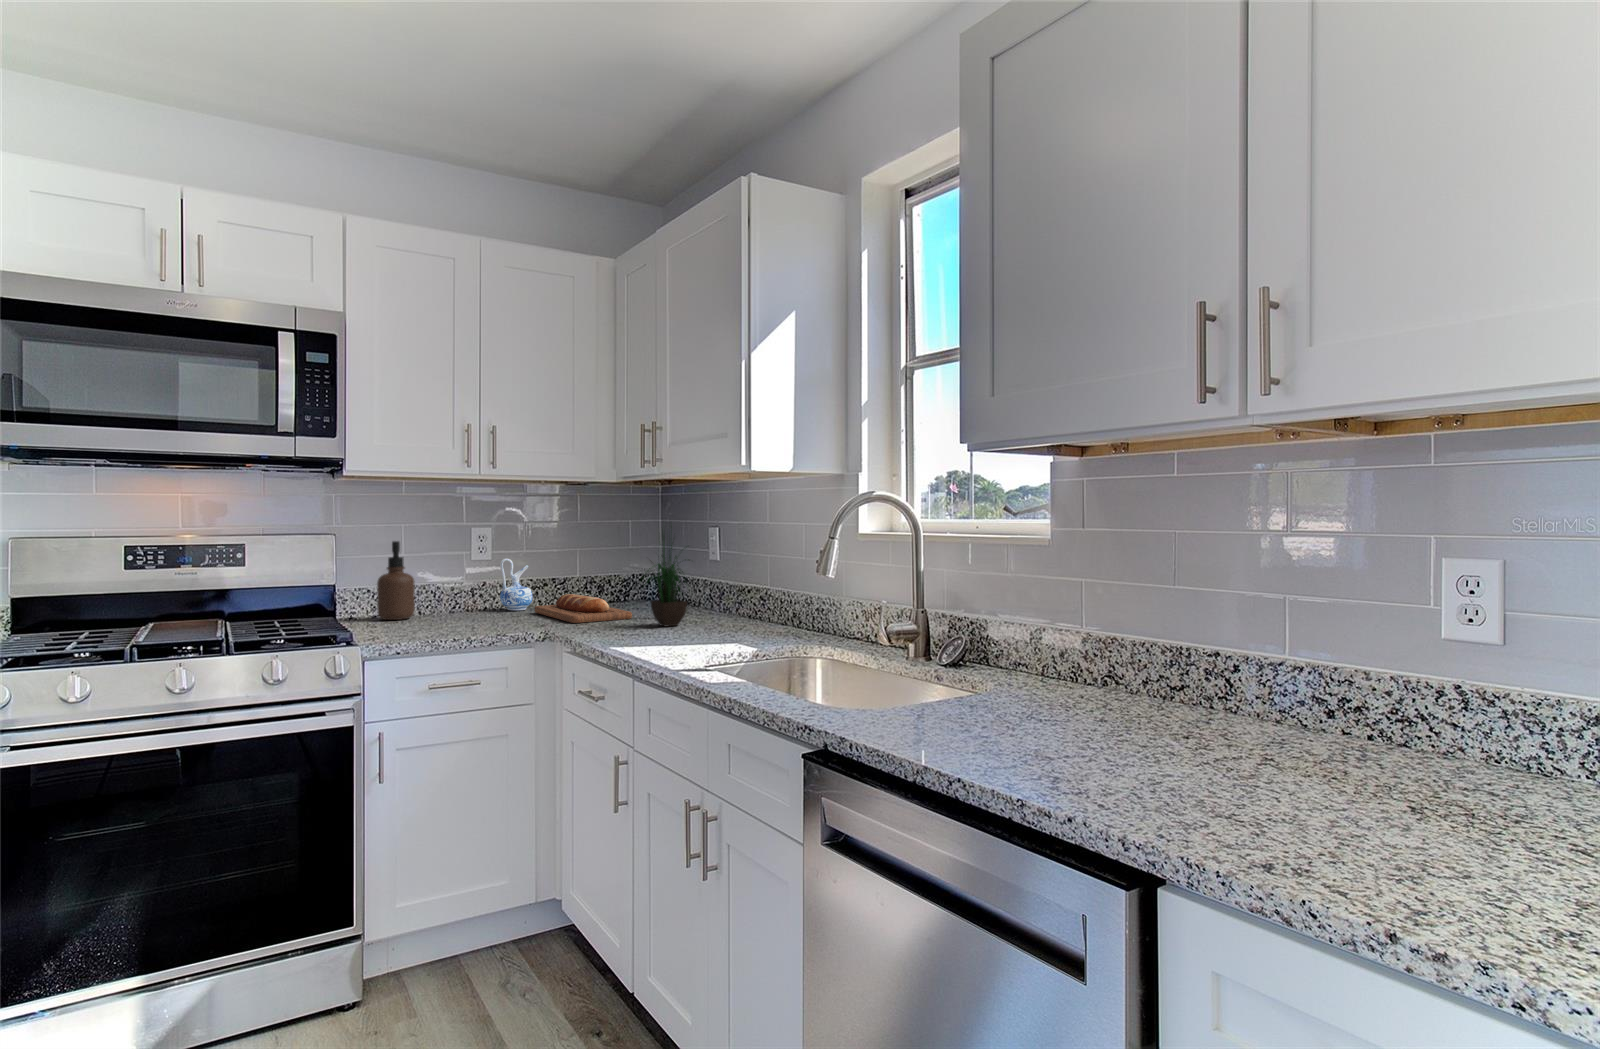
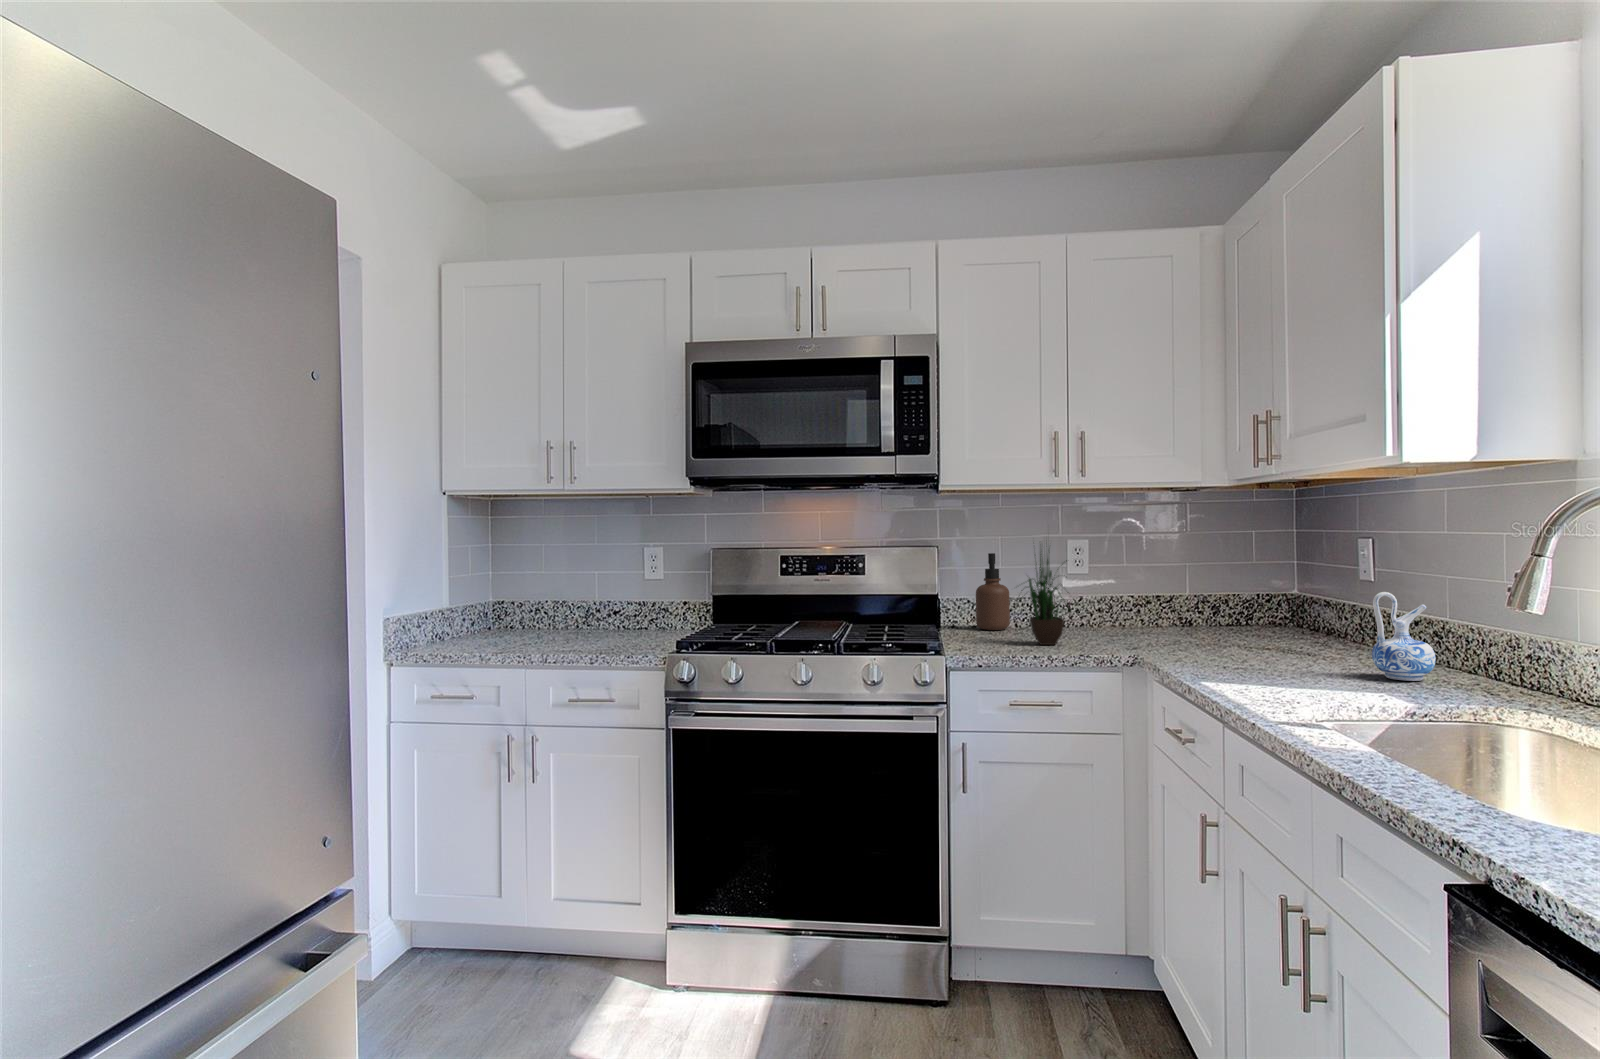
potted plant: present [647,535,687,627] -> present [1021,551,1068,645]
ceramic pitcher: present [500,559,533,610] -> present [1372,592,1436,681]
bread loaf: present [535,594,632,623] -> none [1132,614,1245,647]

